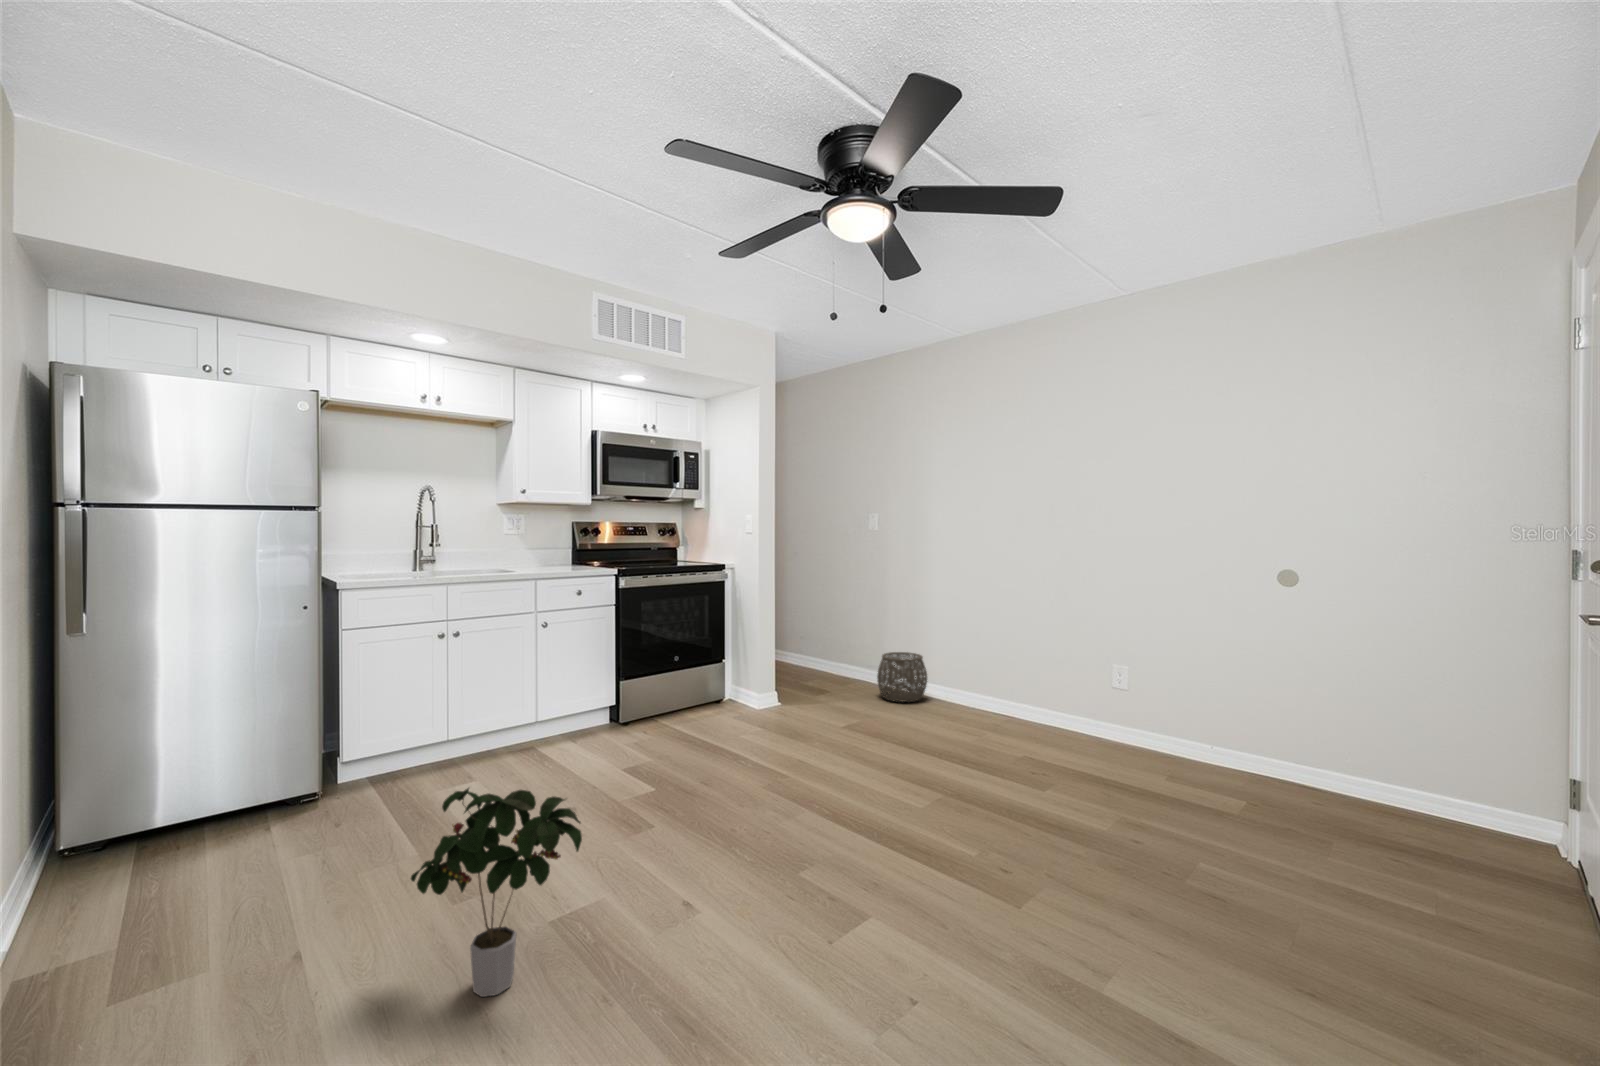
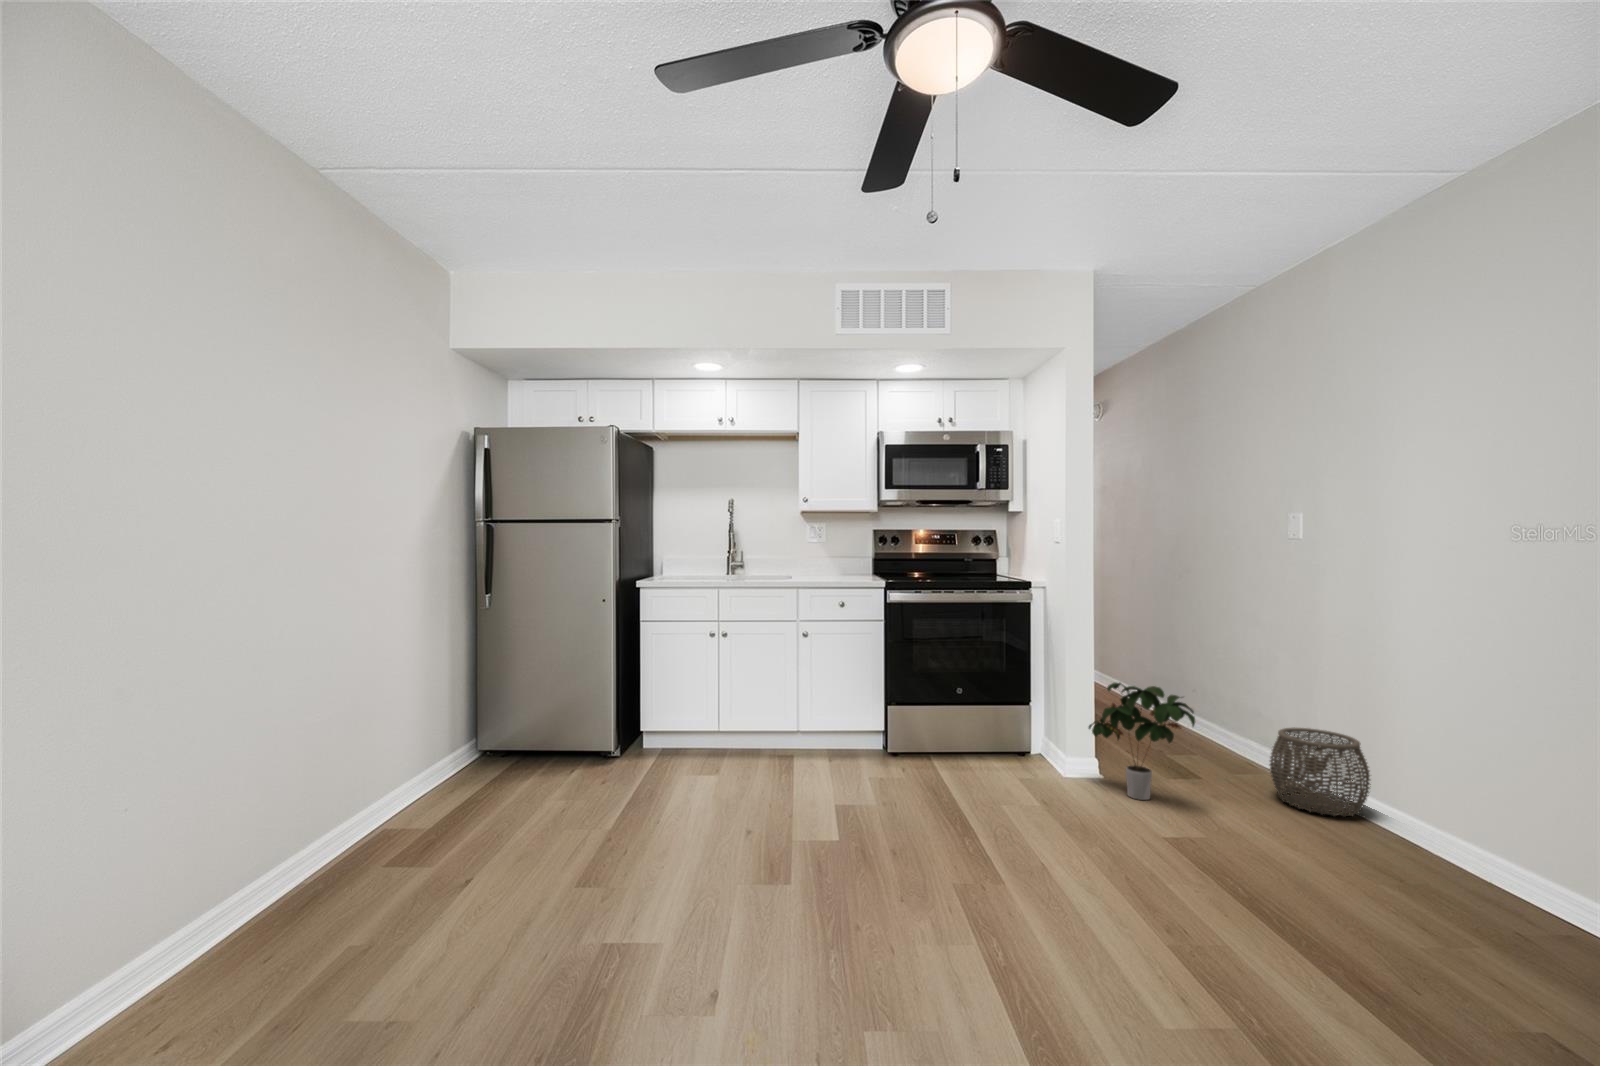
potted plant: present [411,788,582,997] -> present [1089,683,1195,800]

